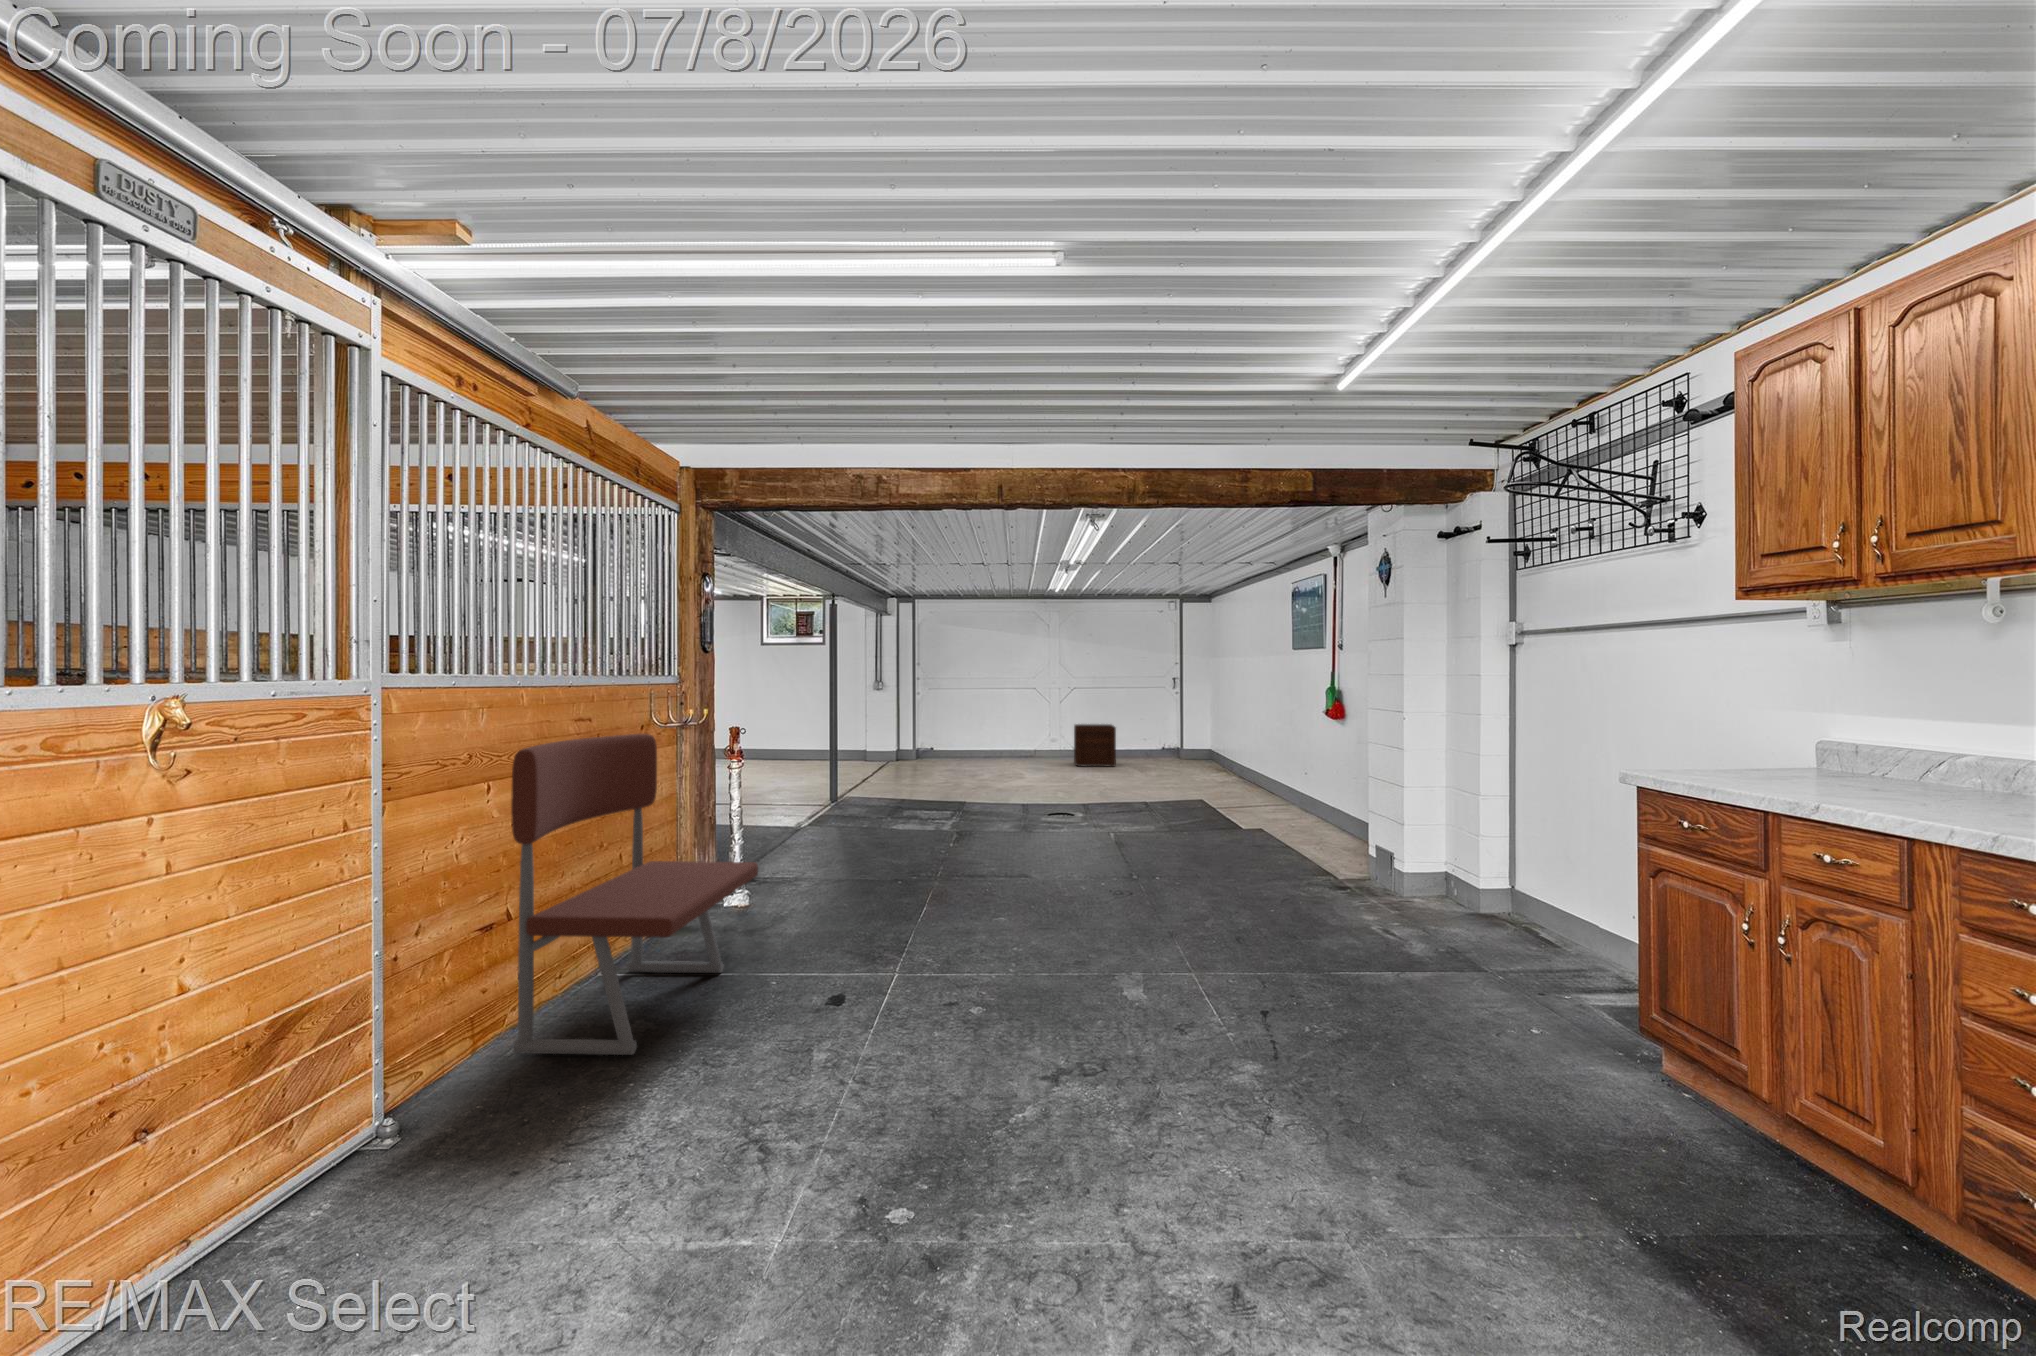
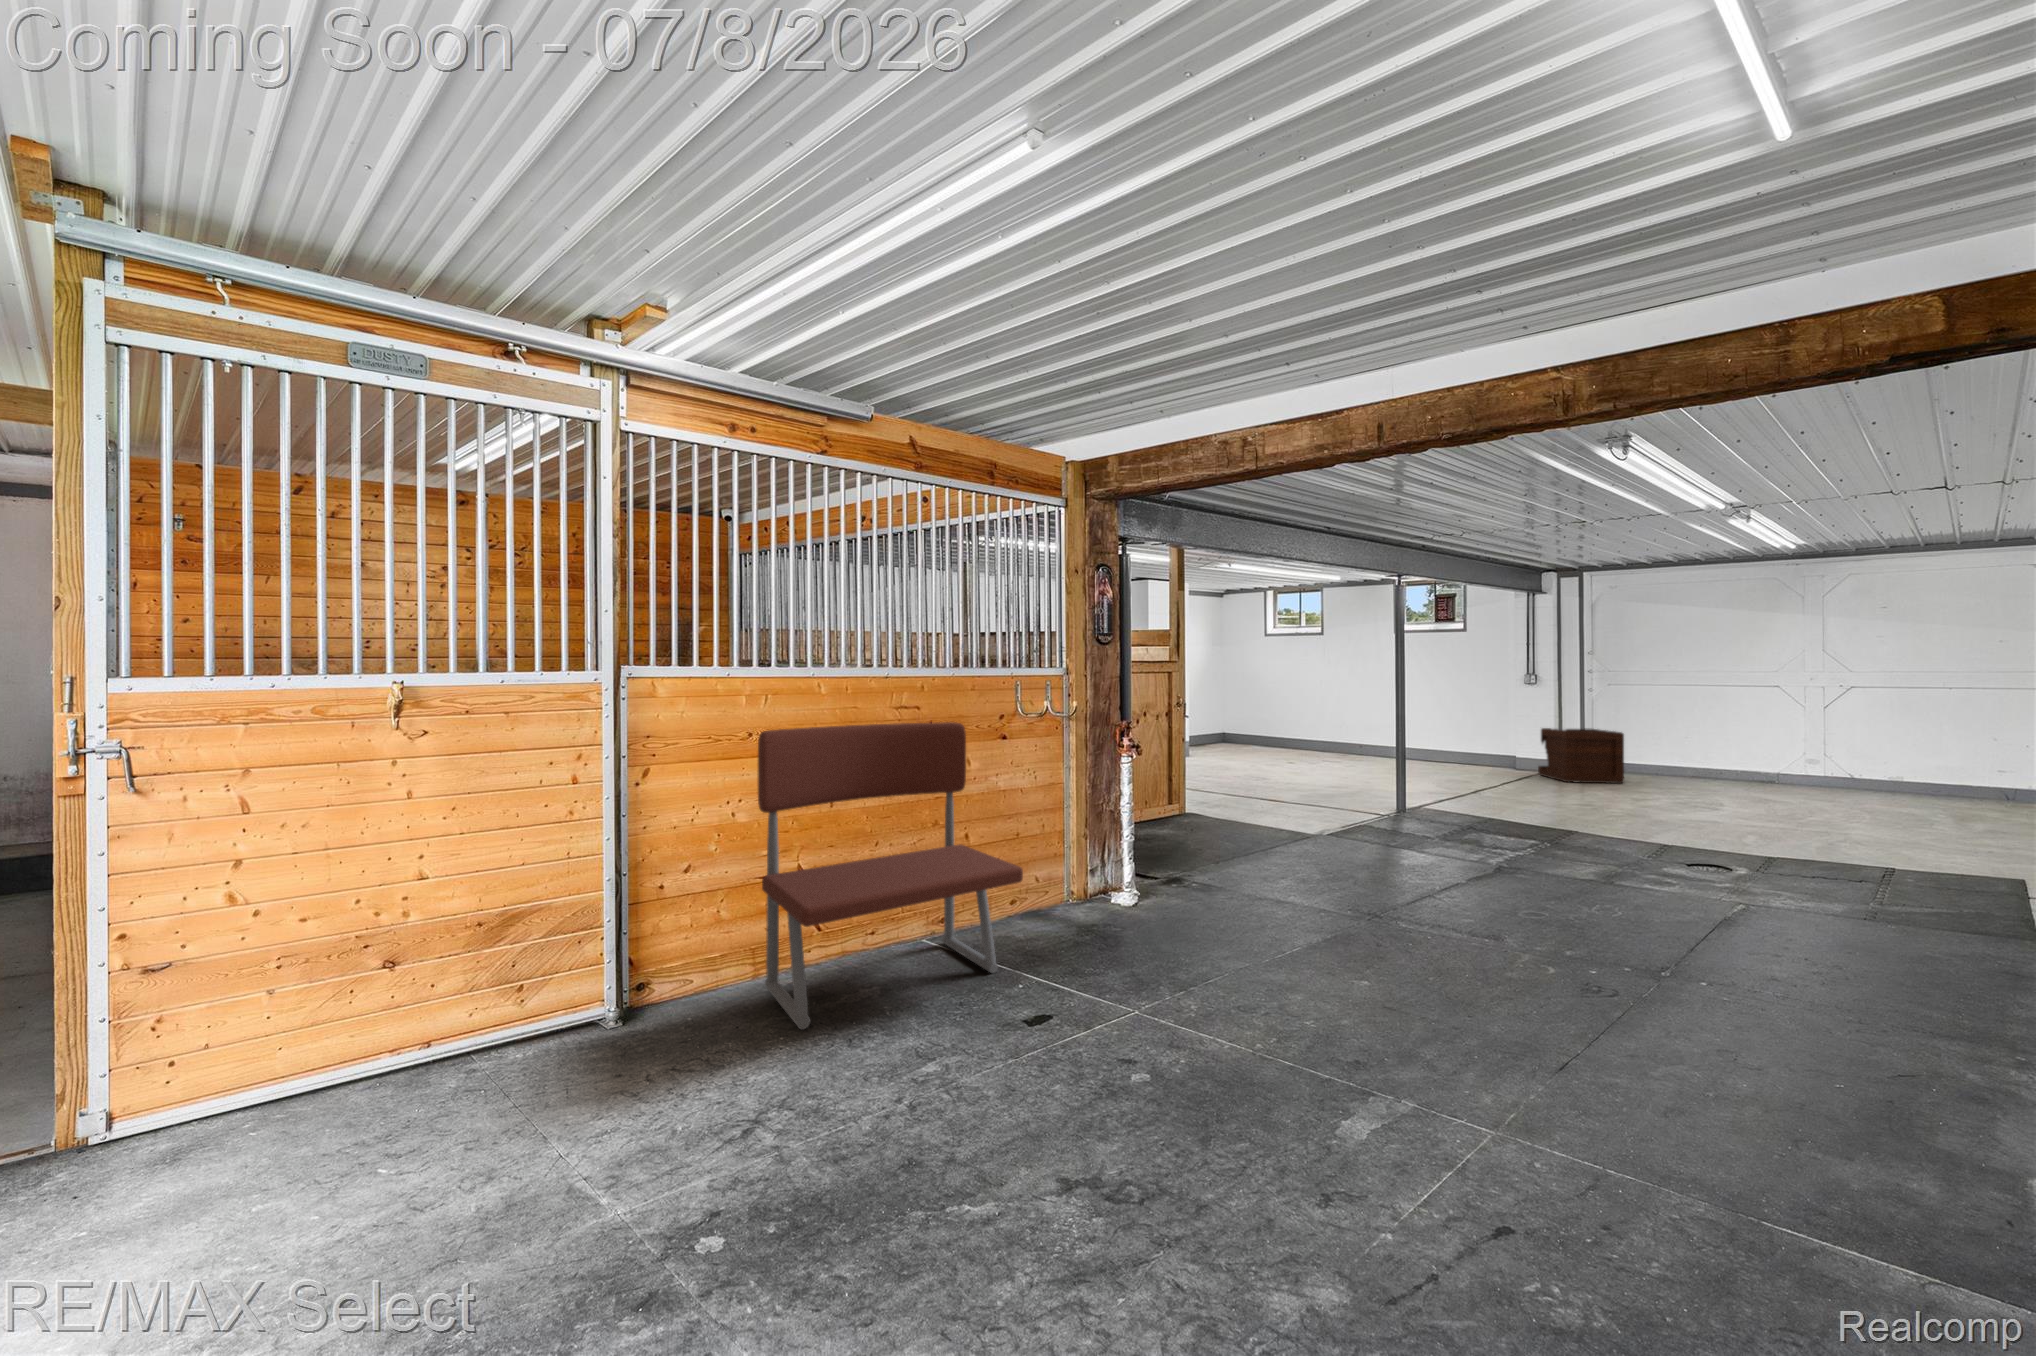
wooden crate: present [1074,724,1116,767] -> present [1538,728,1624,784]

